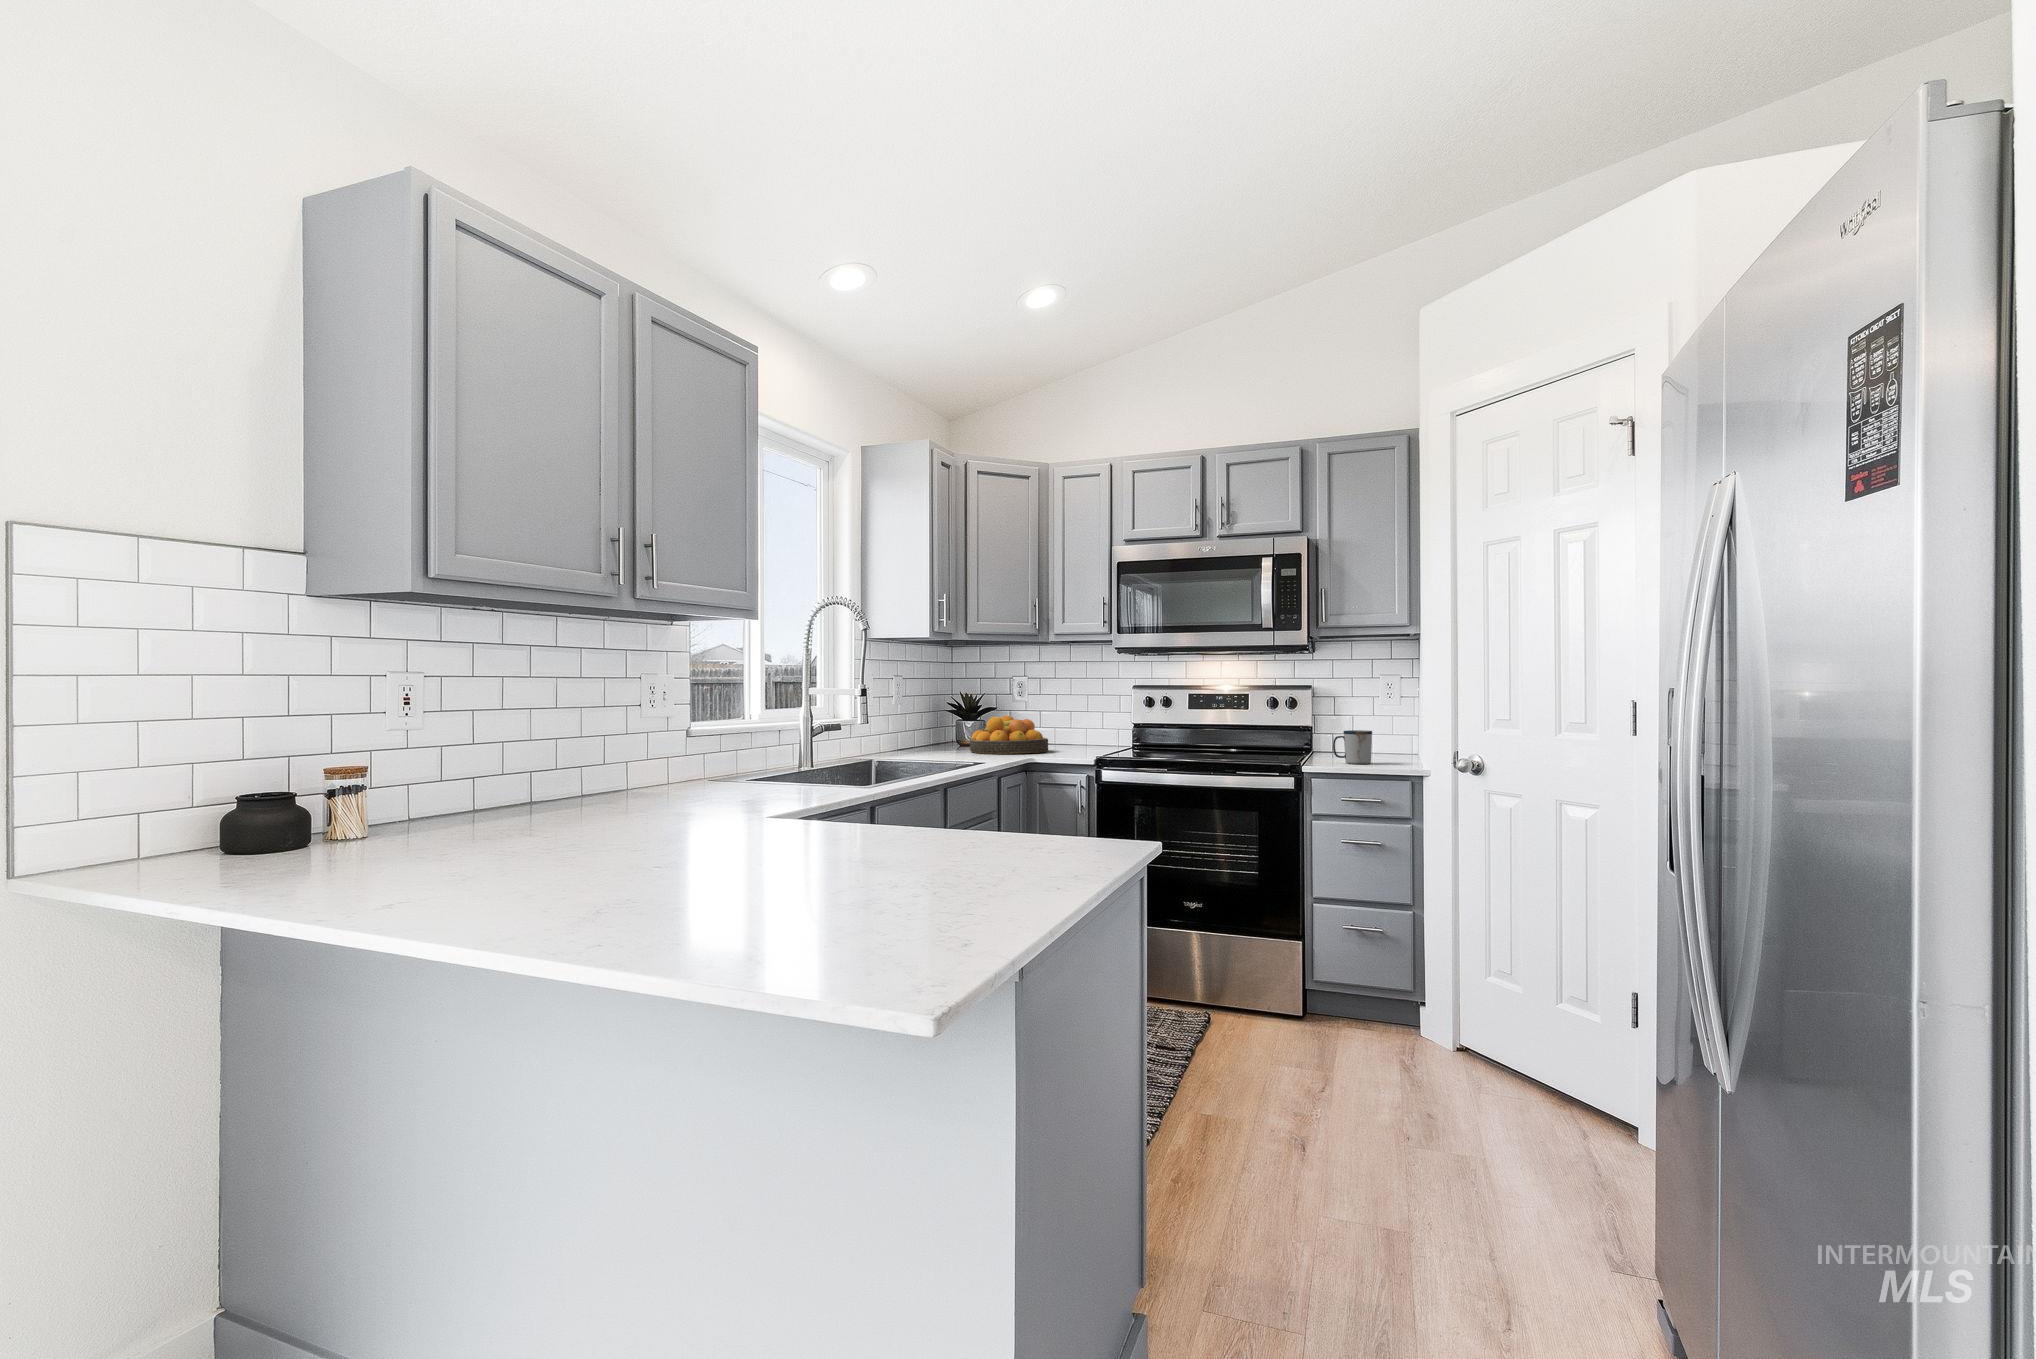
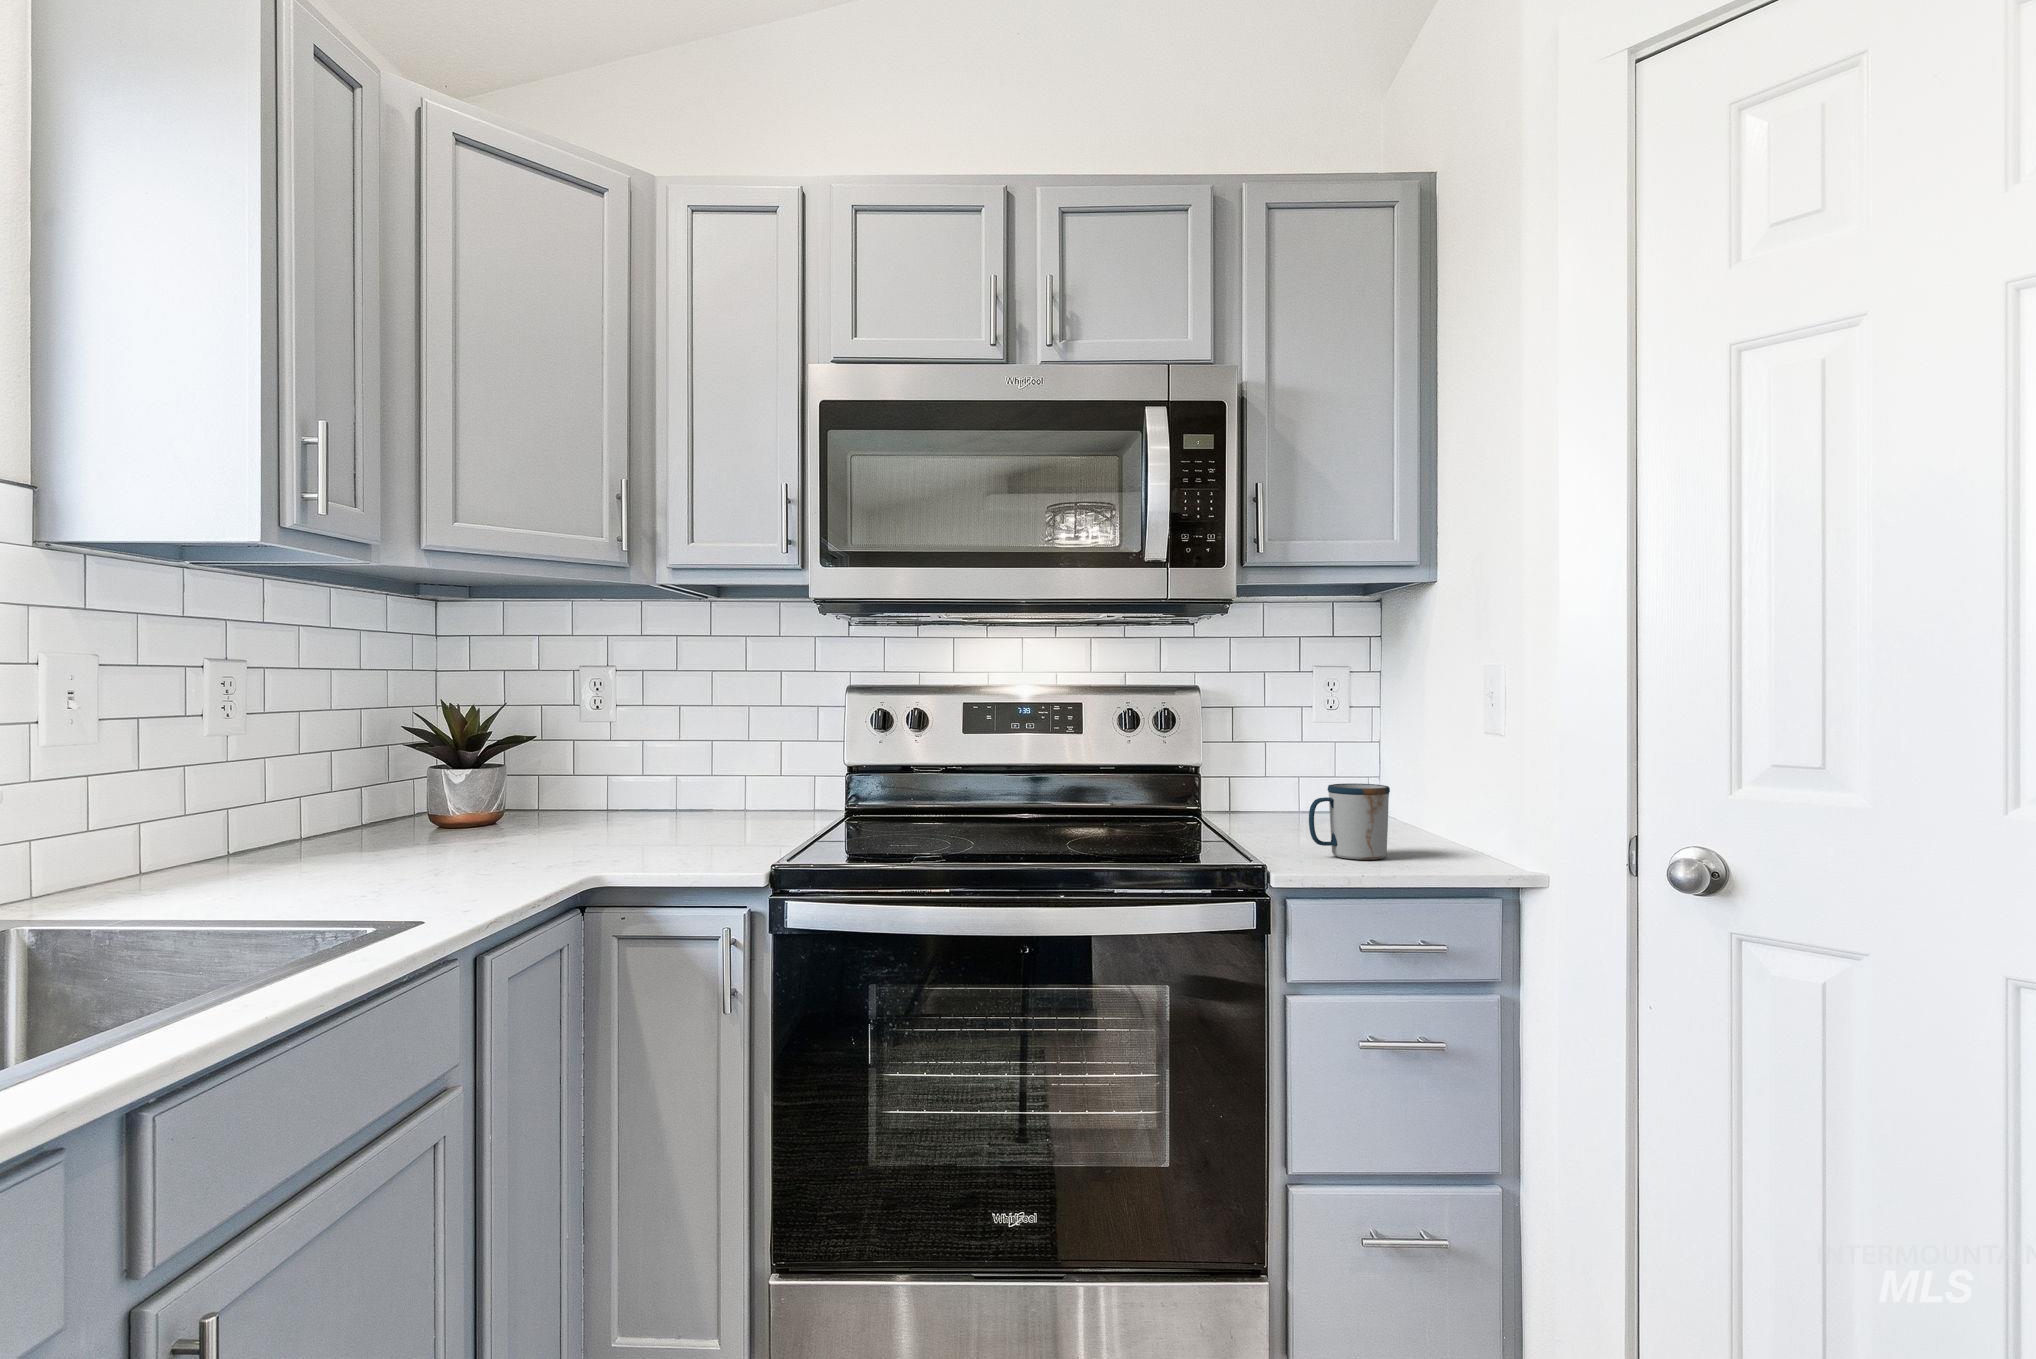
fruit bowl: present [970,716,1048,754] -> none [450,752,651,850]

